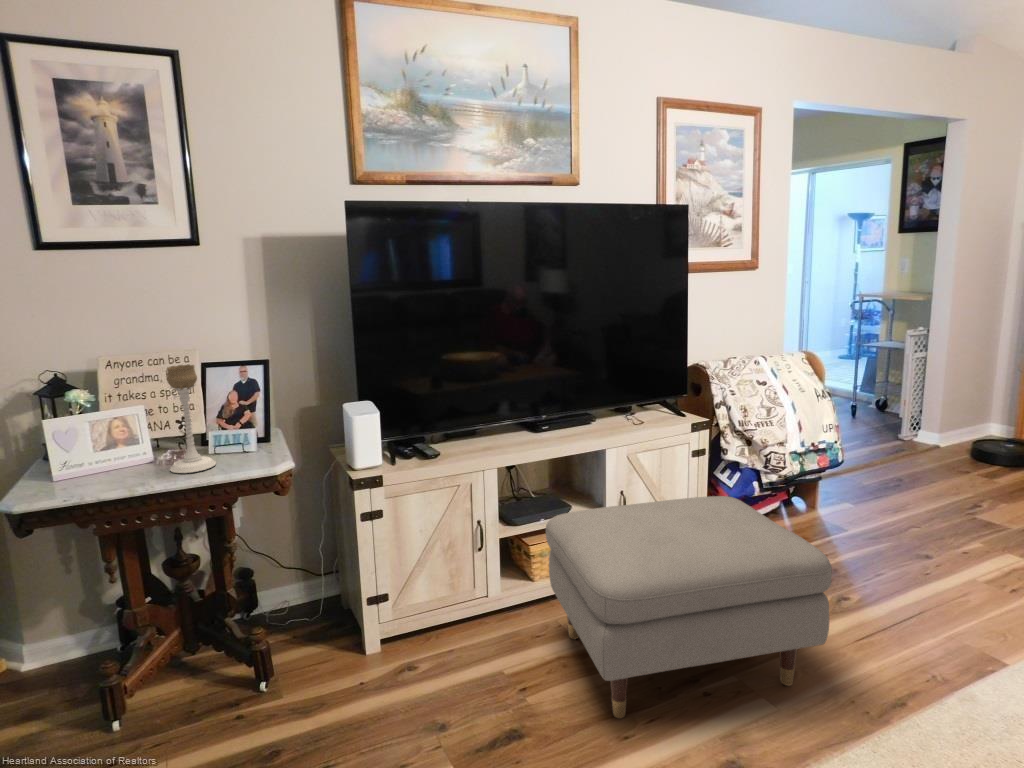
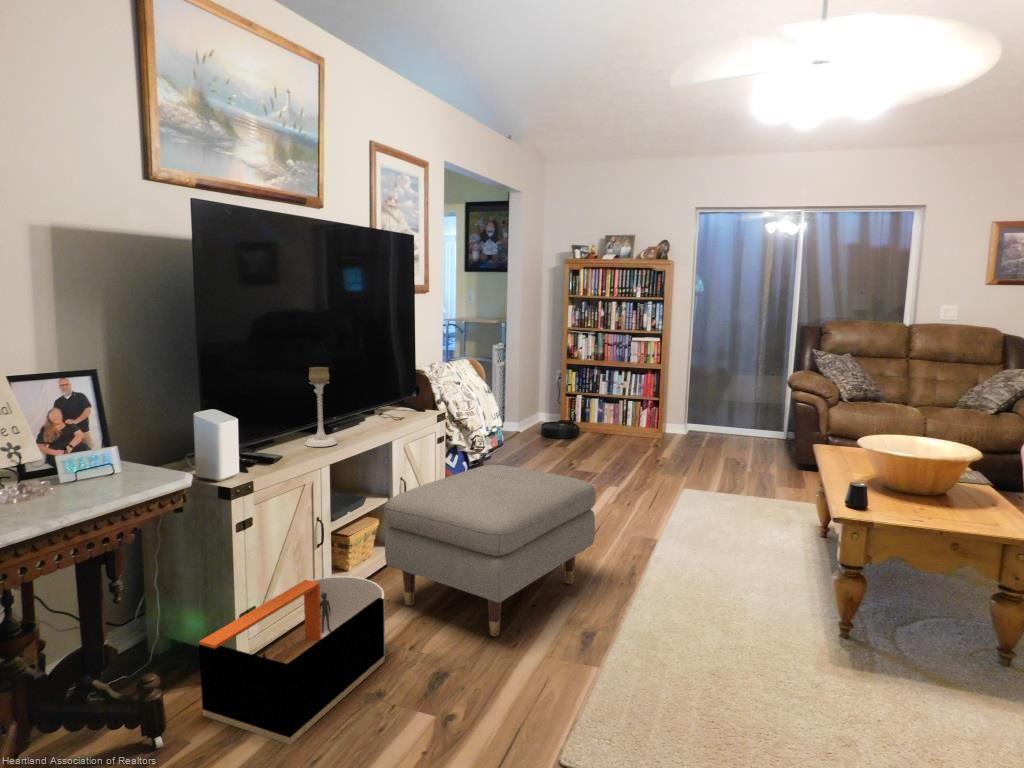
candle holder: present [167,364,216,473] -> present [305,367,337,447]
storage bin: none [305,580,498,744] -> present [199,576,385,744]

